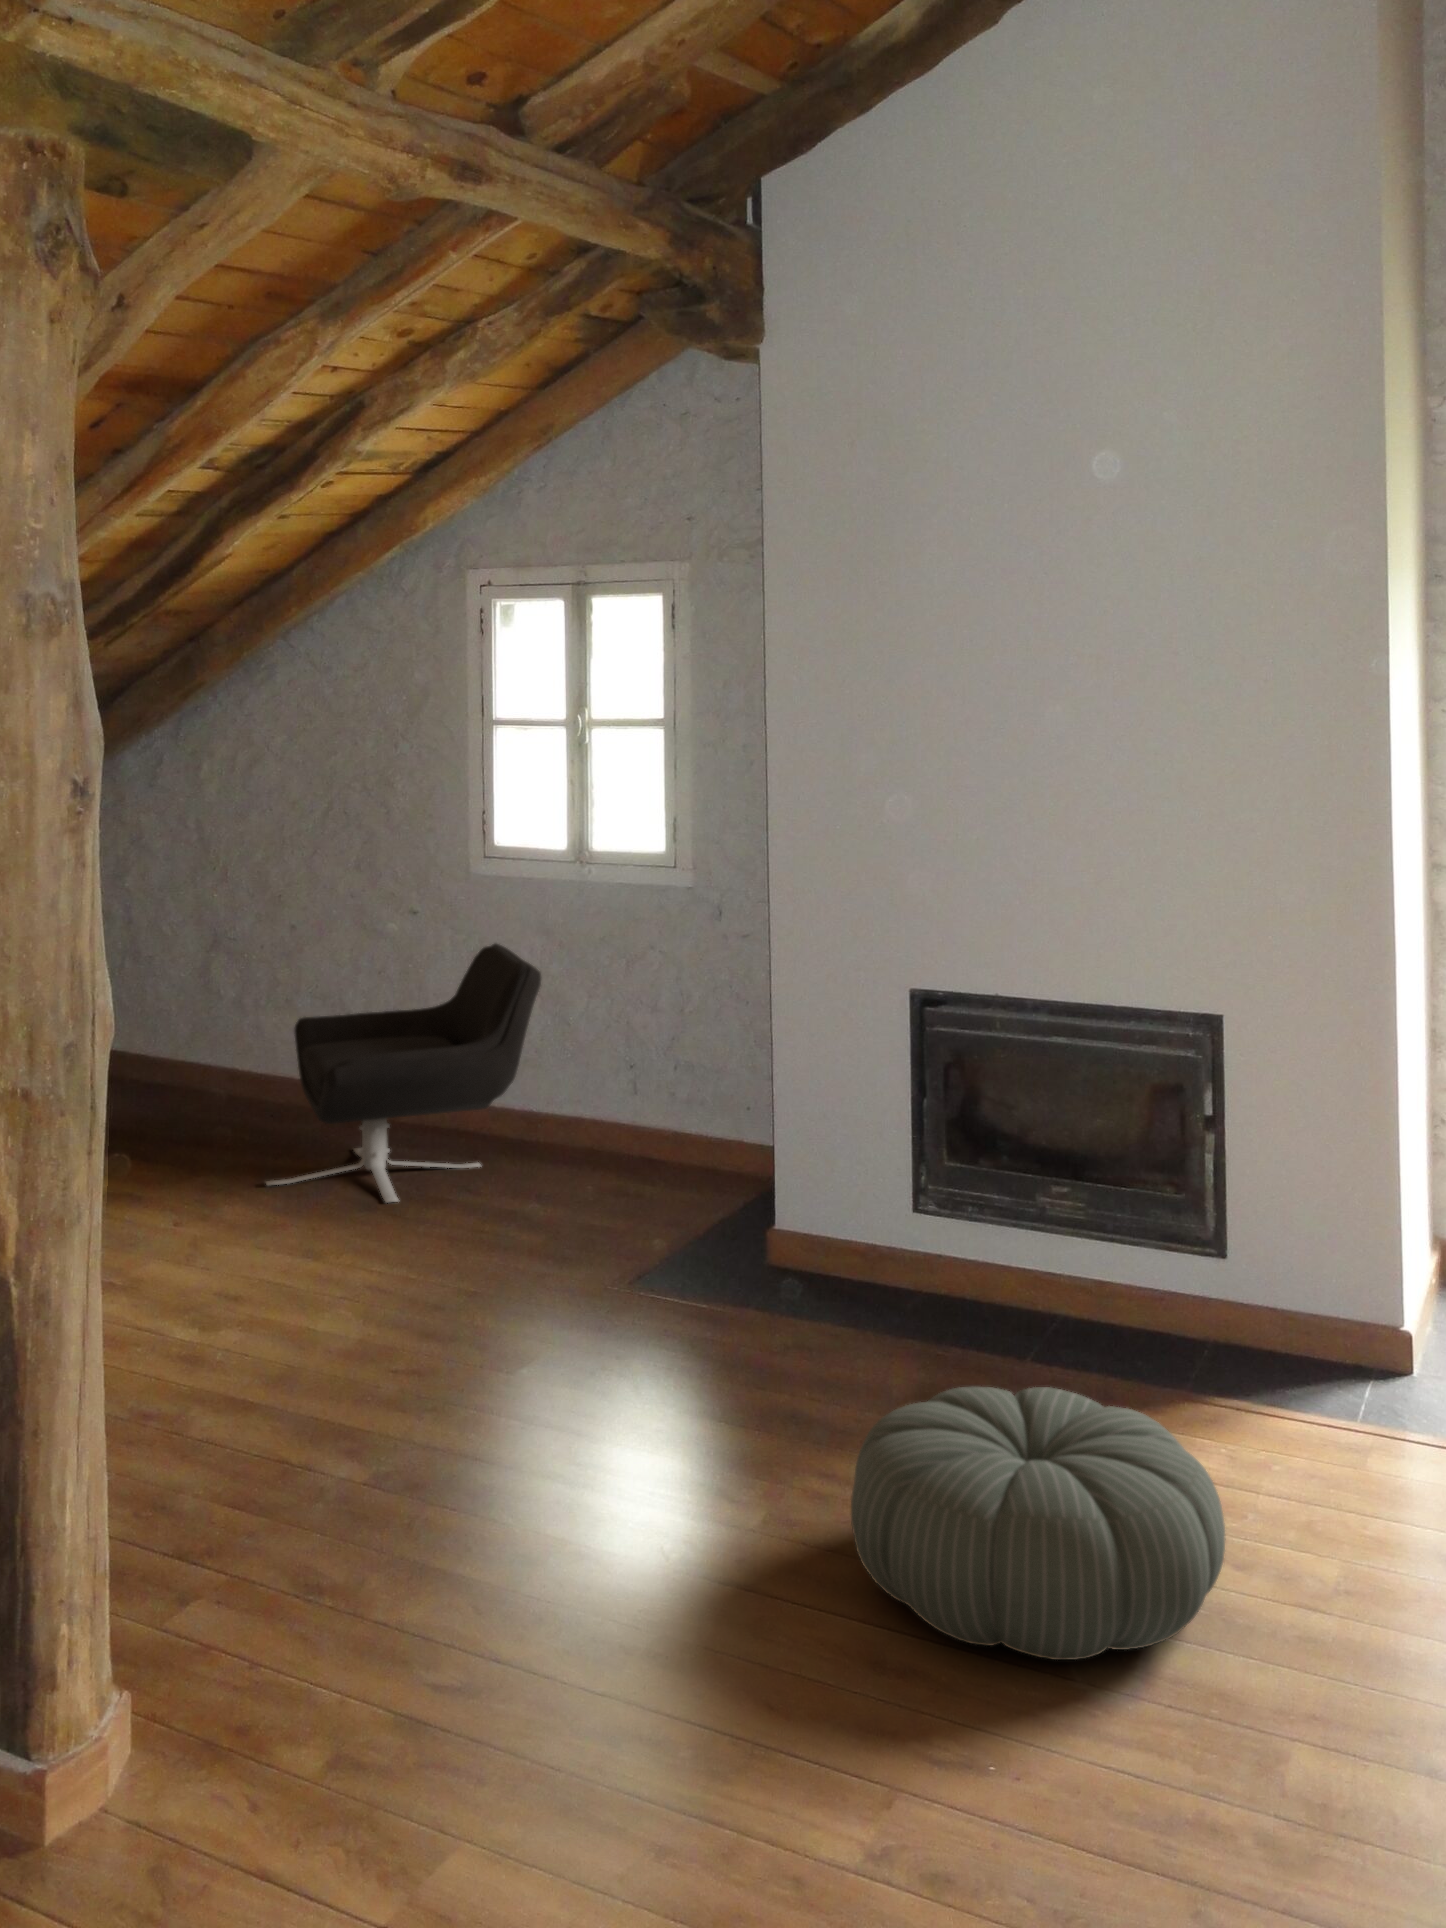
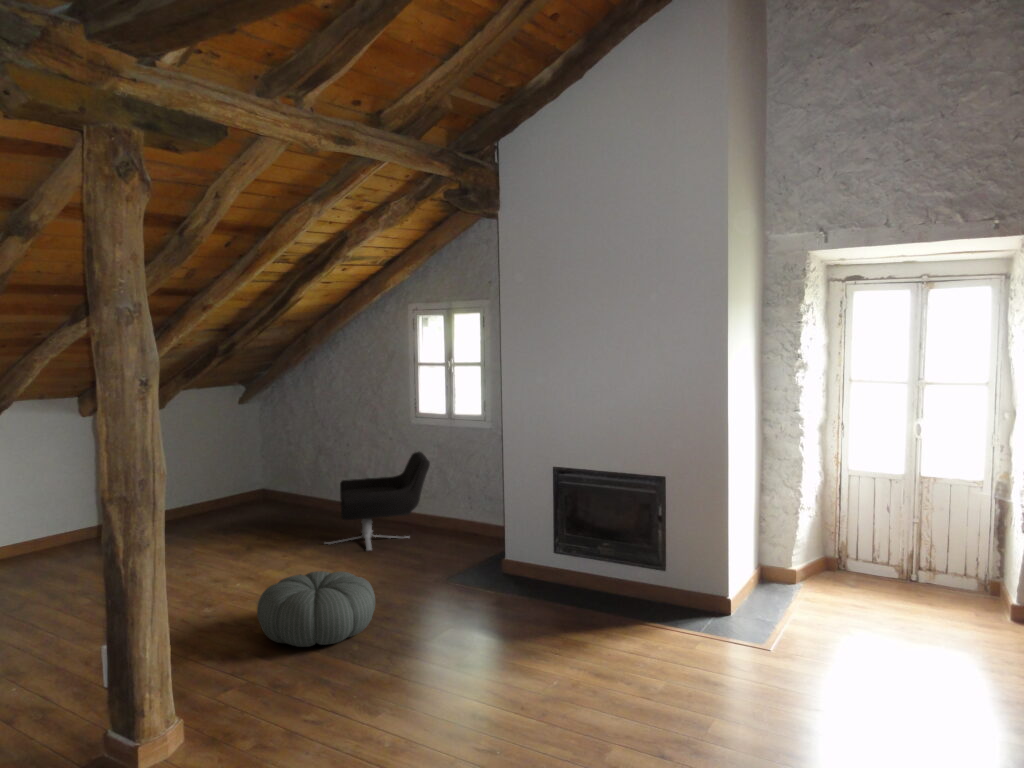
pouf: present [851,1387,1226,1660] -> present [257,571,375,647]

